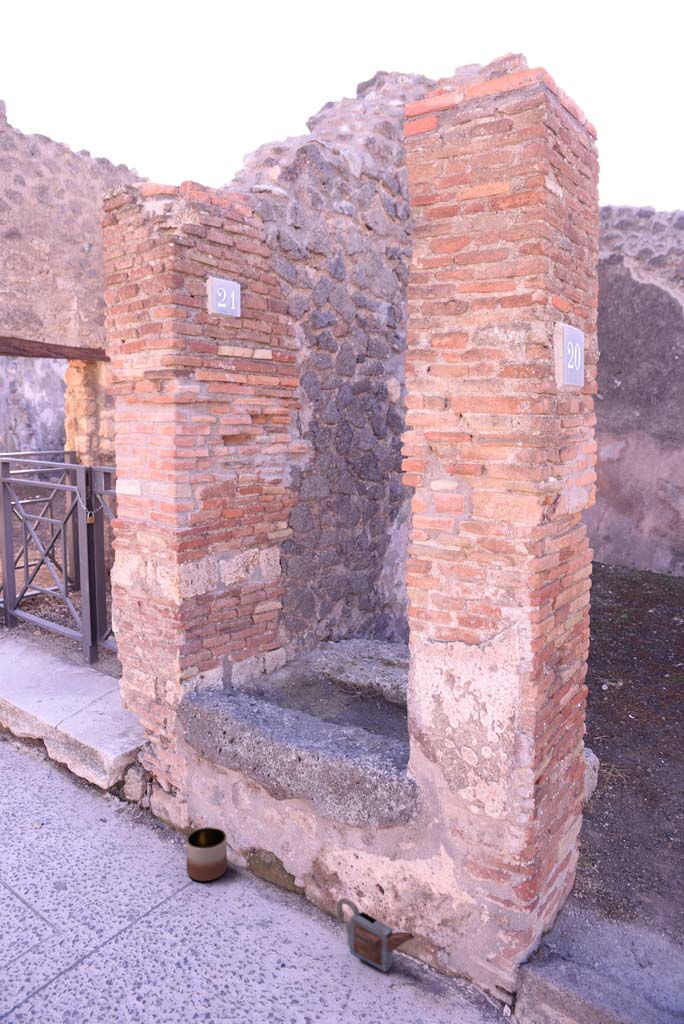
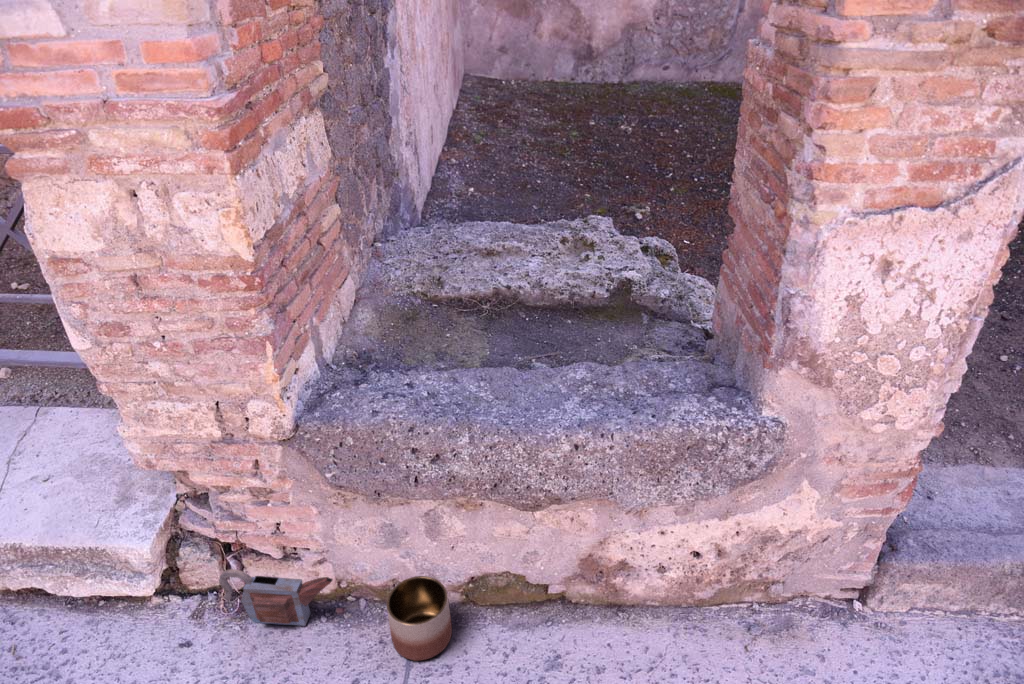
watering can: present [336,898,414,972] -> present [219,569,332,626]

